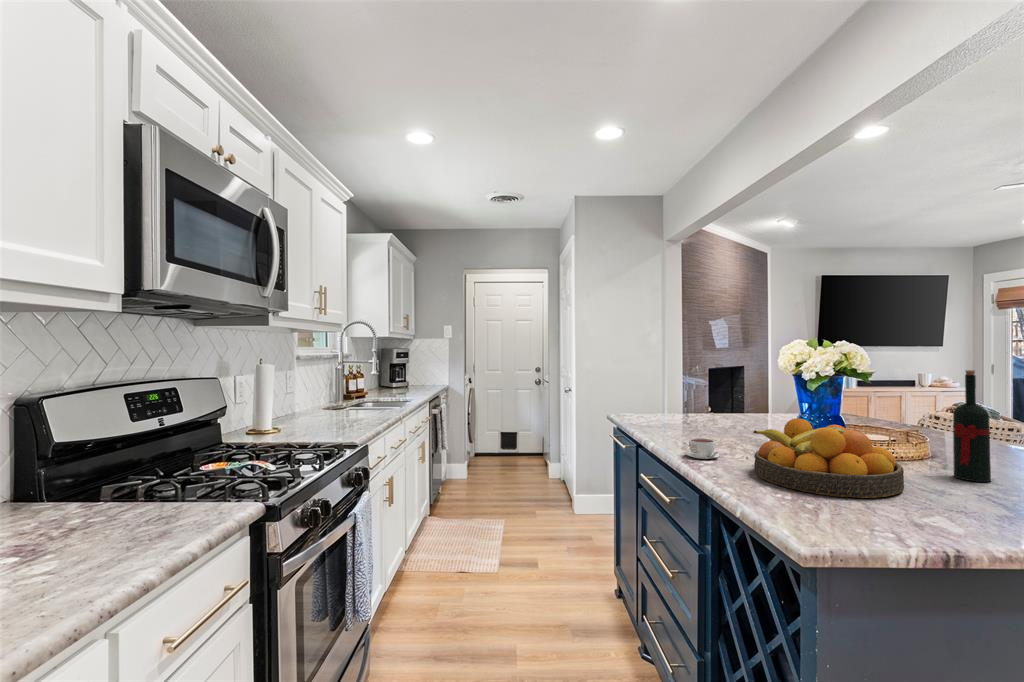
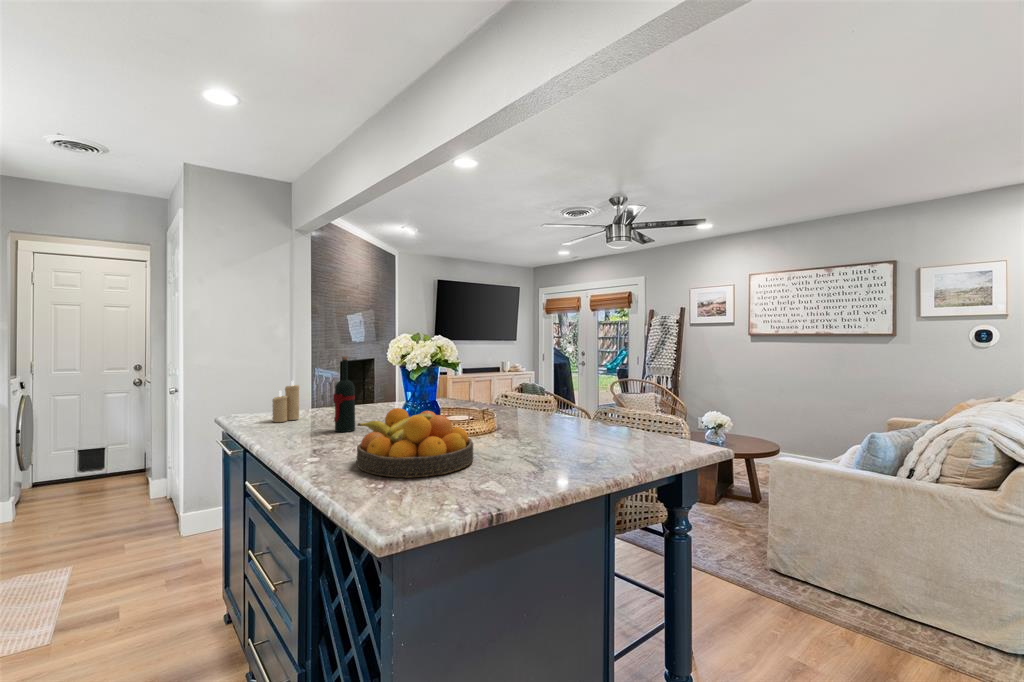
wine bottle: present [953,370,991,482] -> present [333,357,355,432]
candle: none [656,384,680,423] -> present [272,381,299,422]
coffee cup: present [685,438,719,459] -> none [291,436,327,458]

